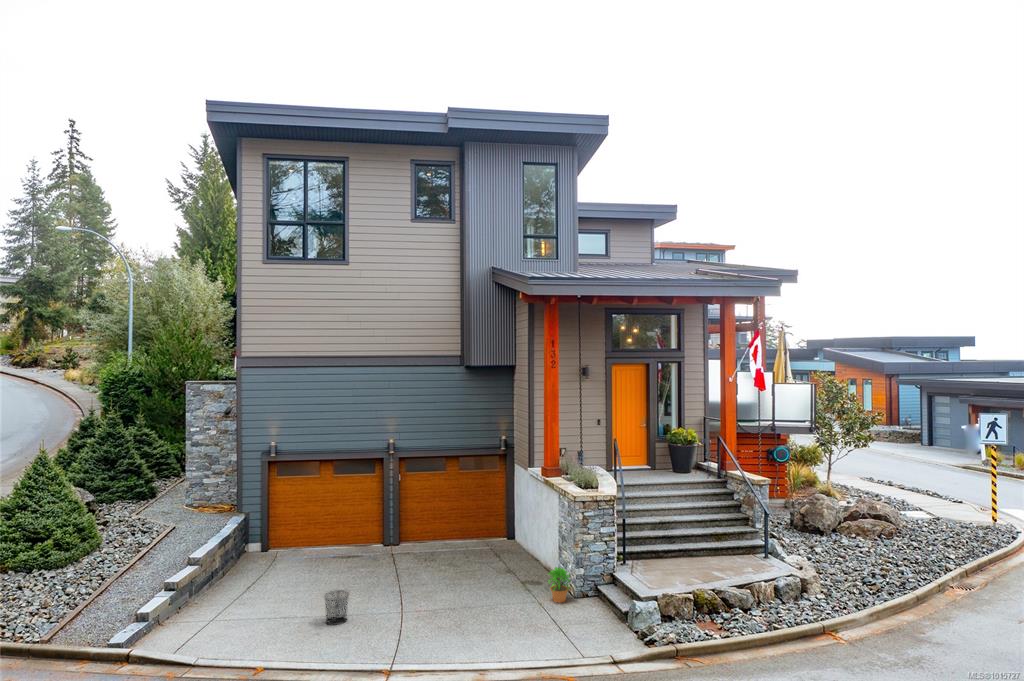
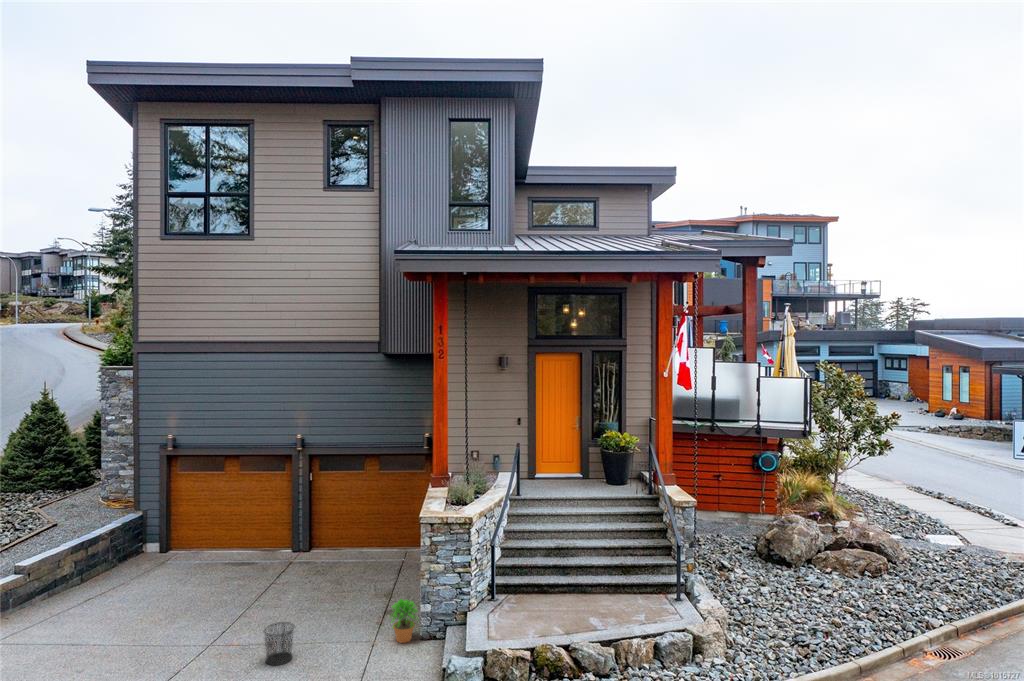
trash can: present [325,591,348,625] -> present [264,622,294,666]

